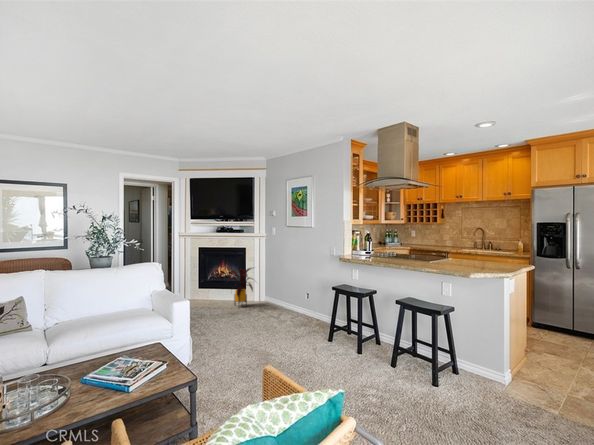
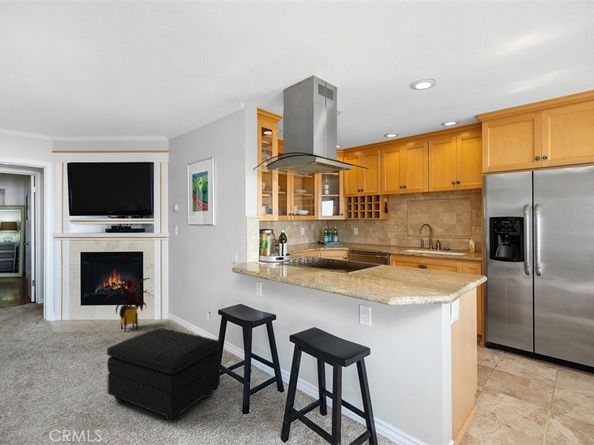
footstool: none [262,300,335,357] -> present [107,328,220,423]

